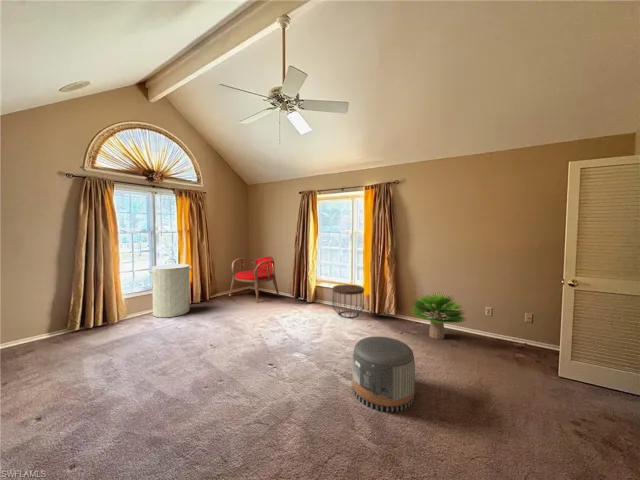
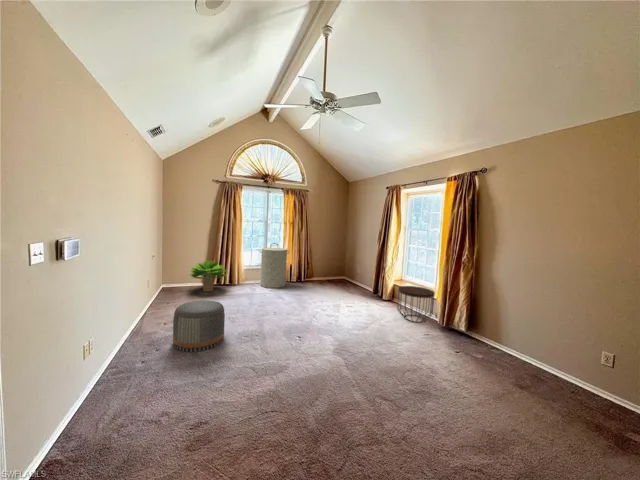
armchair: present [229,256,279,303] -> none [323,249,365,291]
potted plant: present [412,293,466,339] -> present [190,262,226,292]
pouf: present [352,336,415,412] -> present [173,300,225,352]

